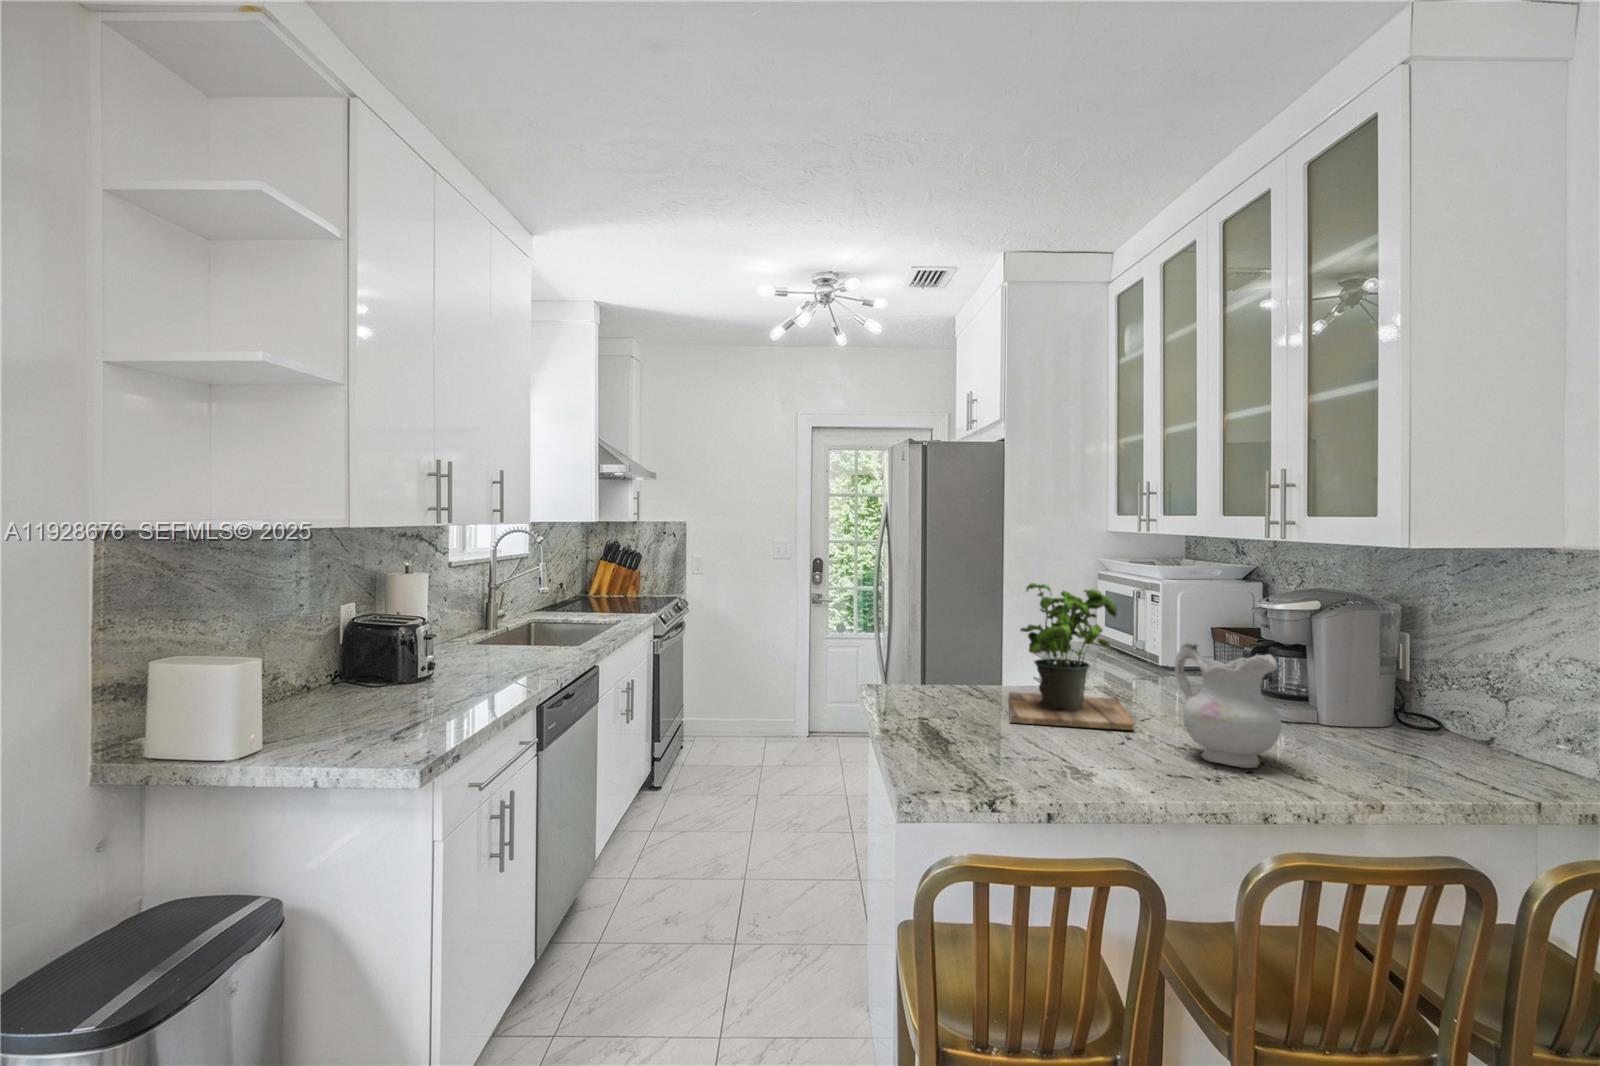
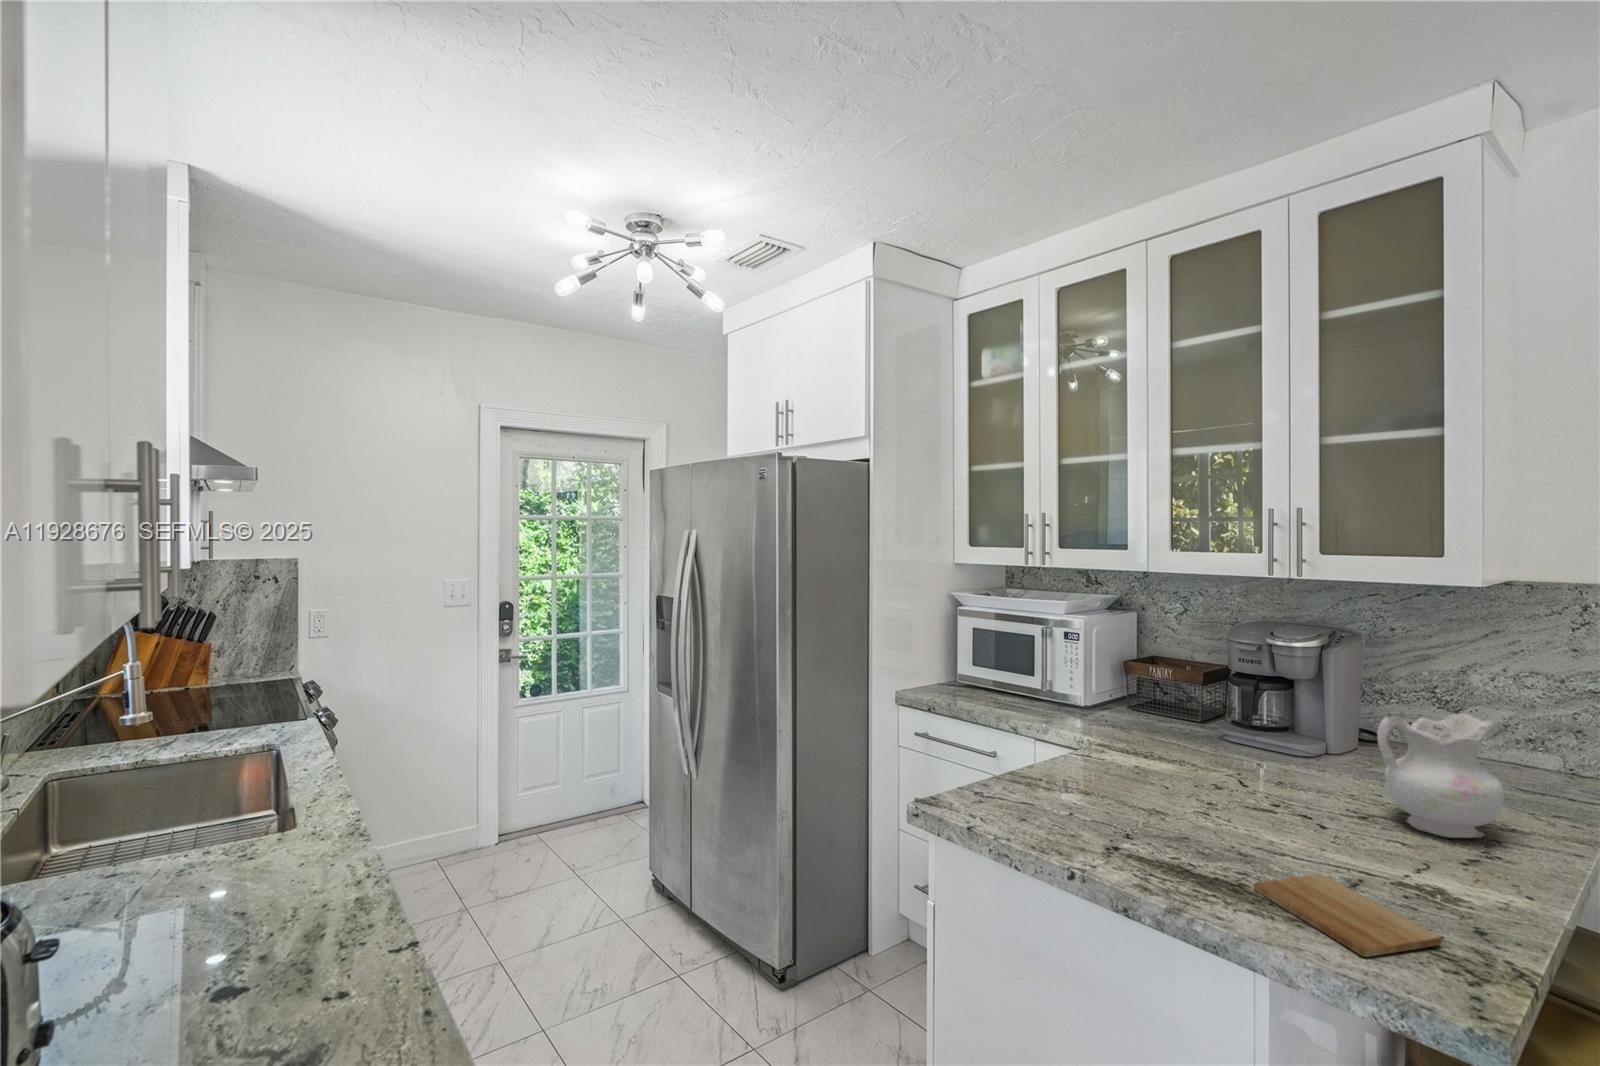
potted plant: present [1009,583,1134,730] -> none [1101,651,1304,834]
cutting board: none [918,733,1009,771] -> present [1254,874,1441,957]

